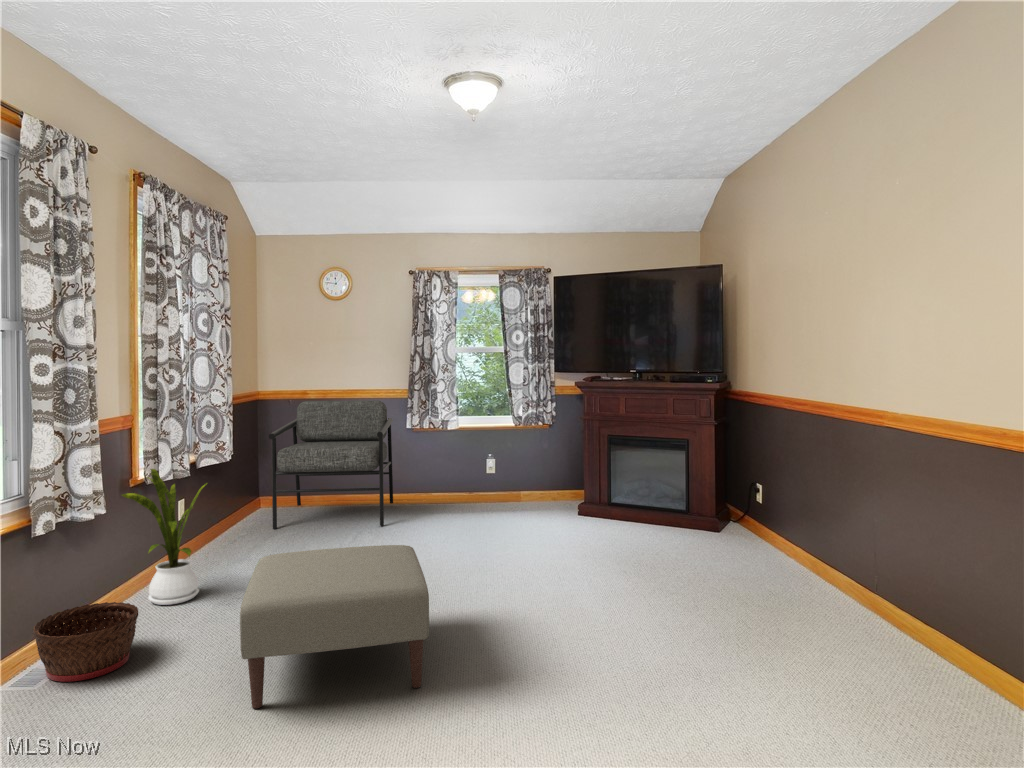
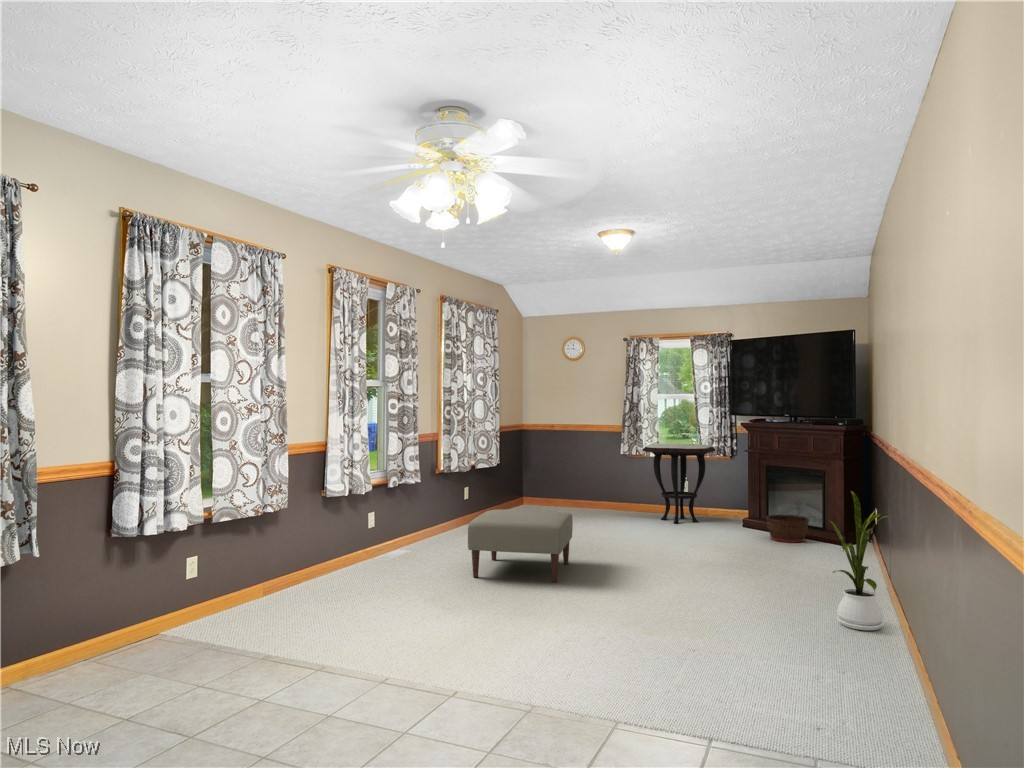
armchair: present [269,401,393,529] -> none [521,432,613,520]
side table: none [446,412,536,518] -> present [642,444,715,524]
house plant: present [122,469,206,605] -> present [829,491,890,630]
basket: present [33,602,138,682] -> present [766,515,809,542]

